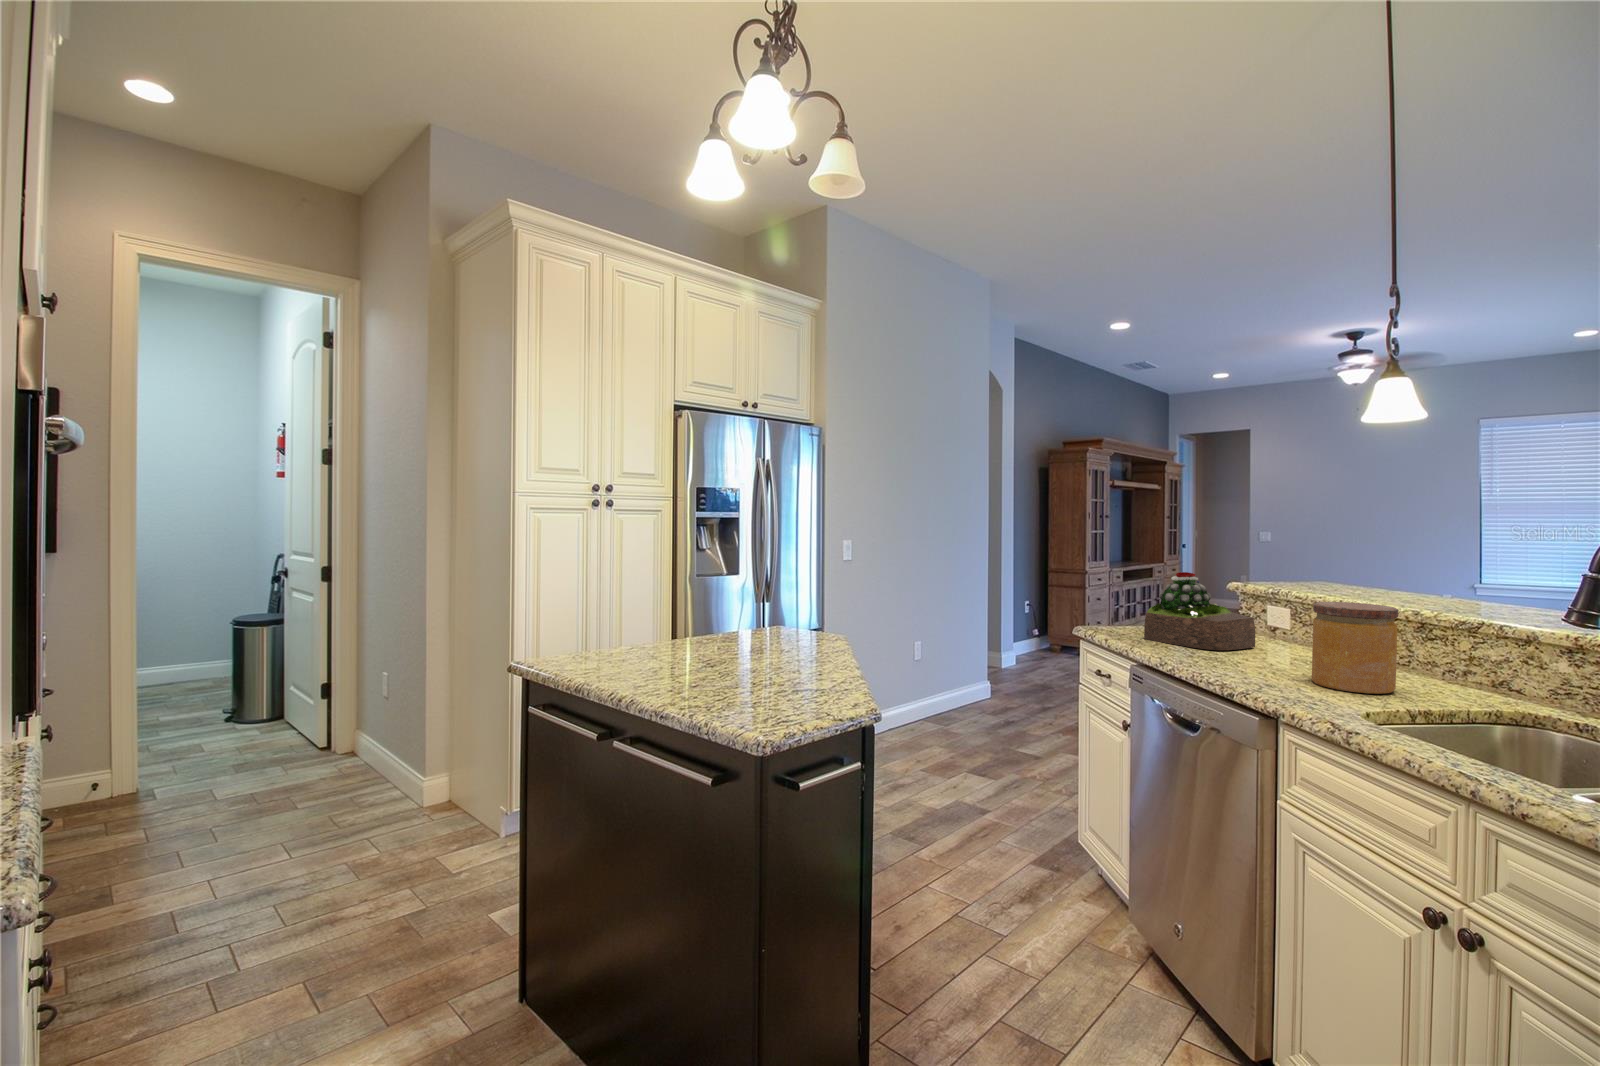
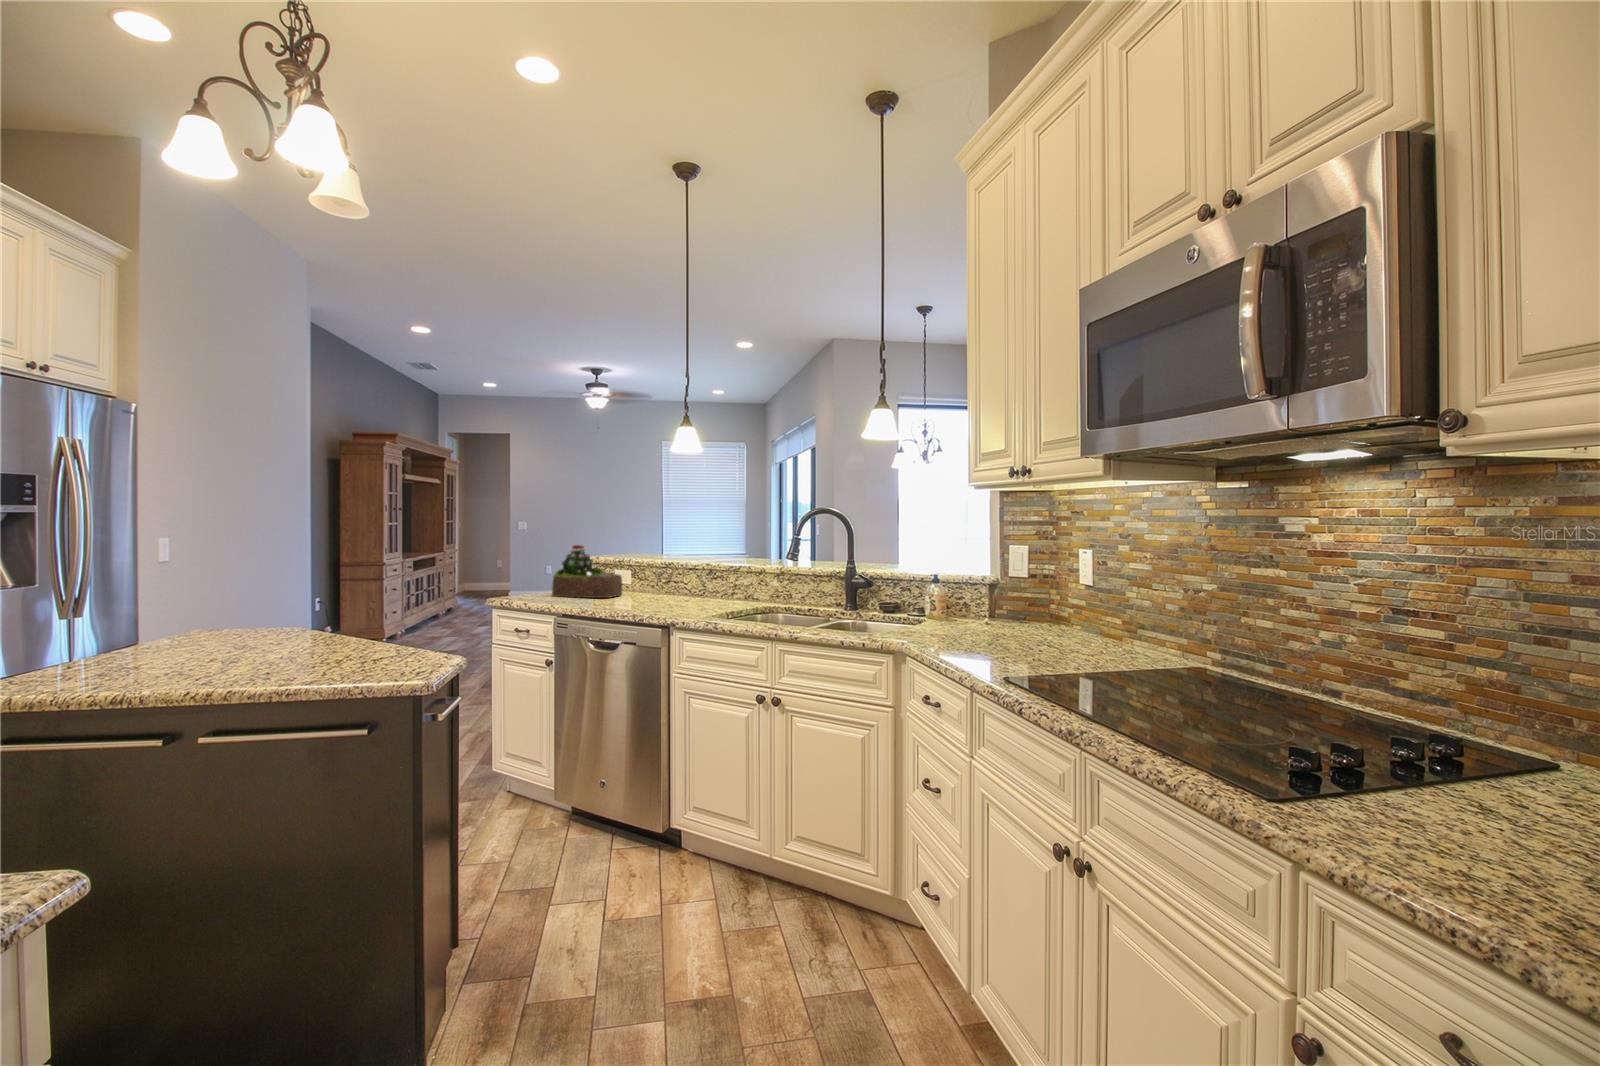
jar: present [1312,602,1398,694] -> none [673,557,714,608]

